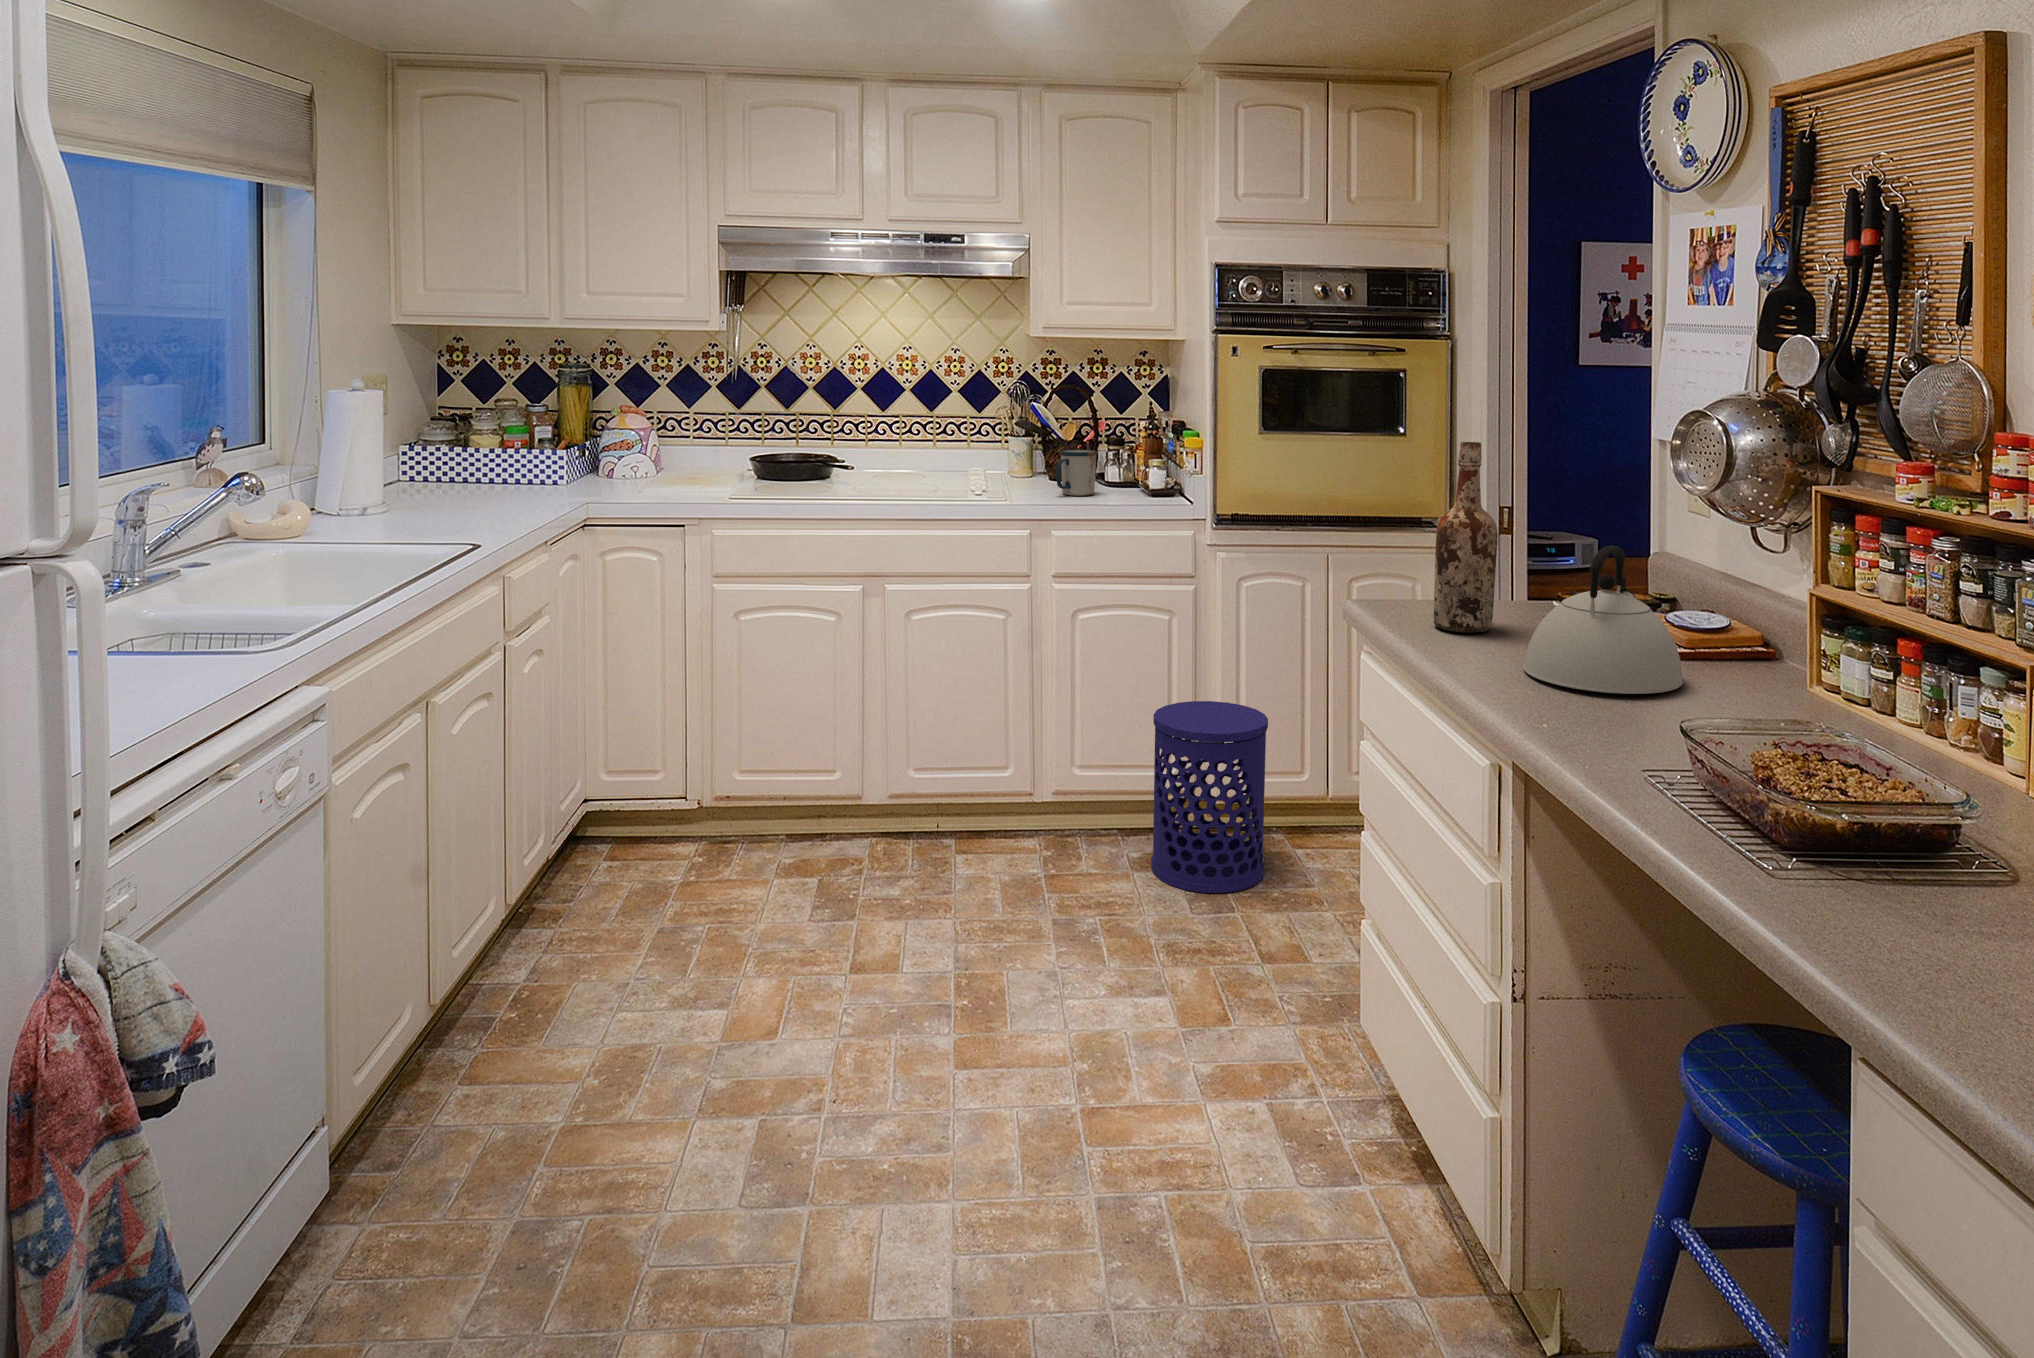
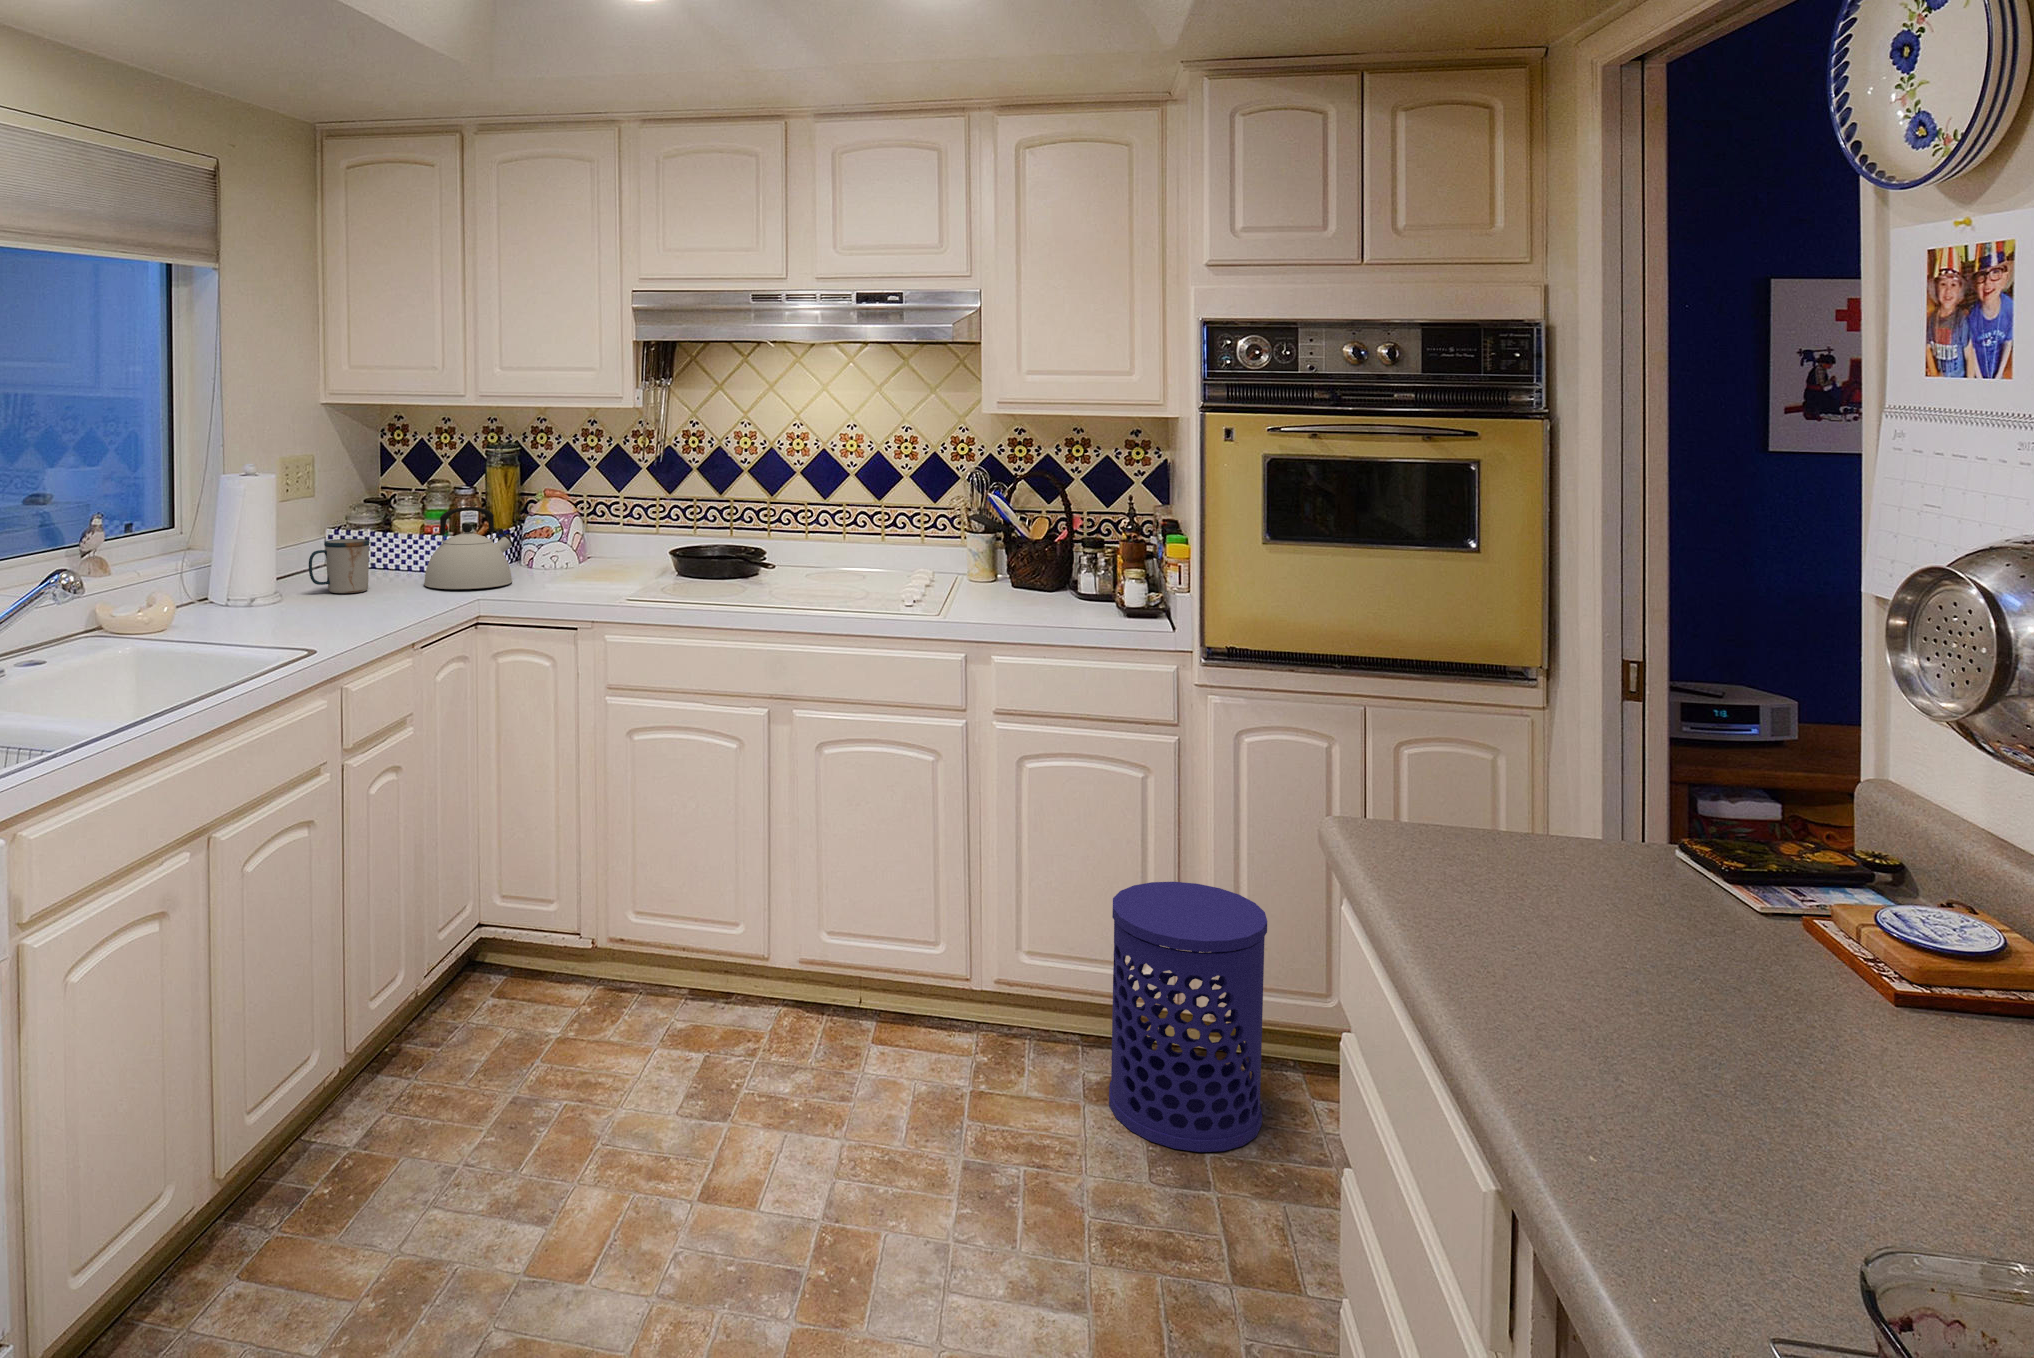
wine bottle: present [1434,442,1497,632] -> none [1437,600,1546,909]
mug: present [1056,450,1097,496] -> present [309,539,370,593]
kettle: present [1523,546,1683,694] -> present [424,507,513,589]

